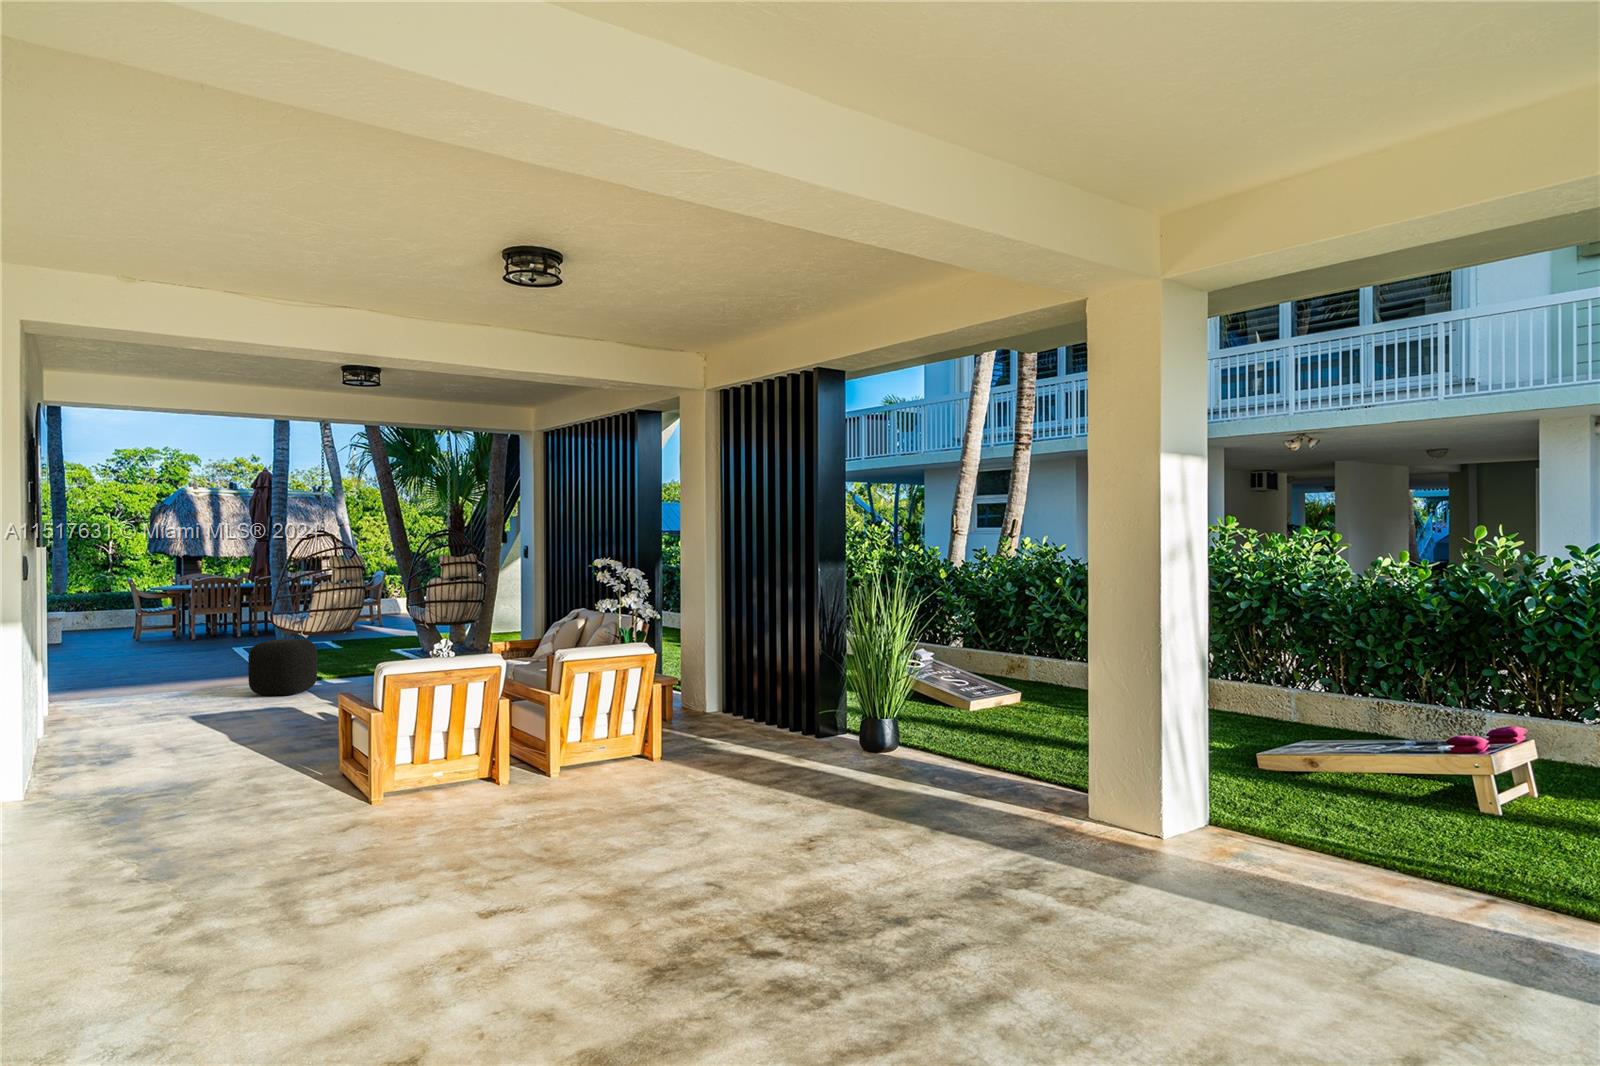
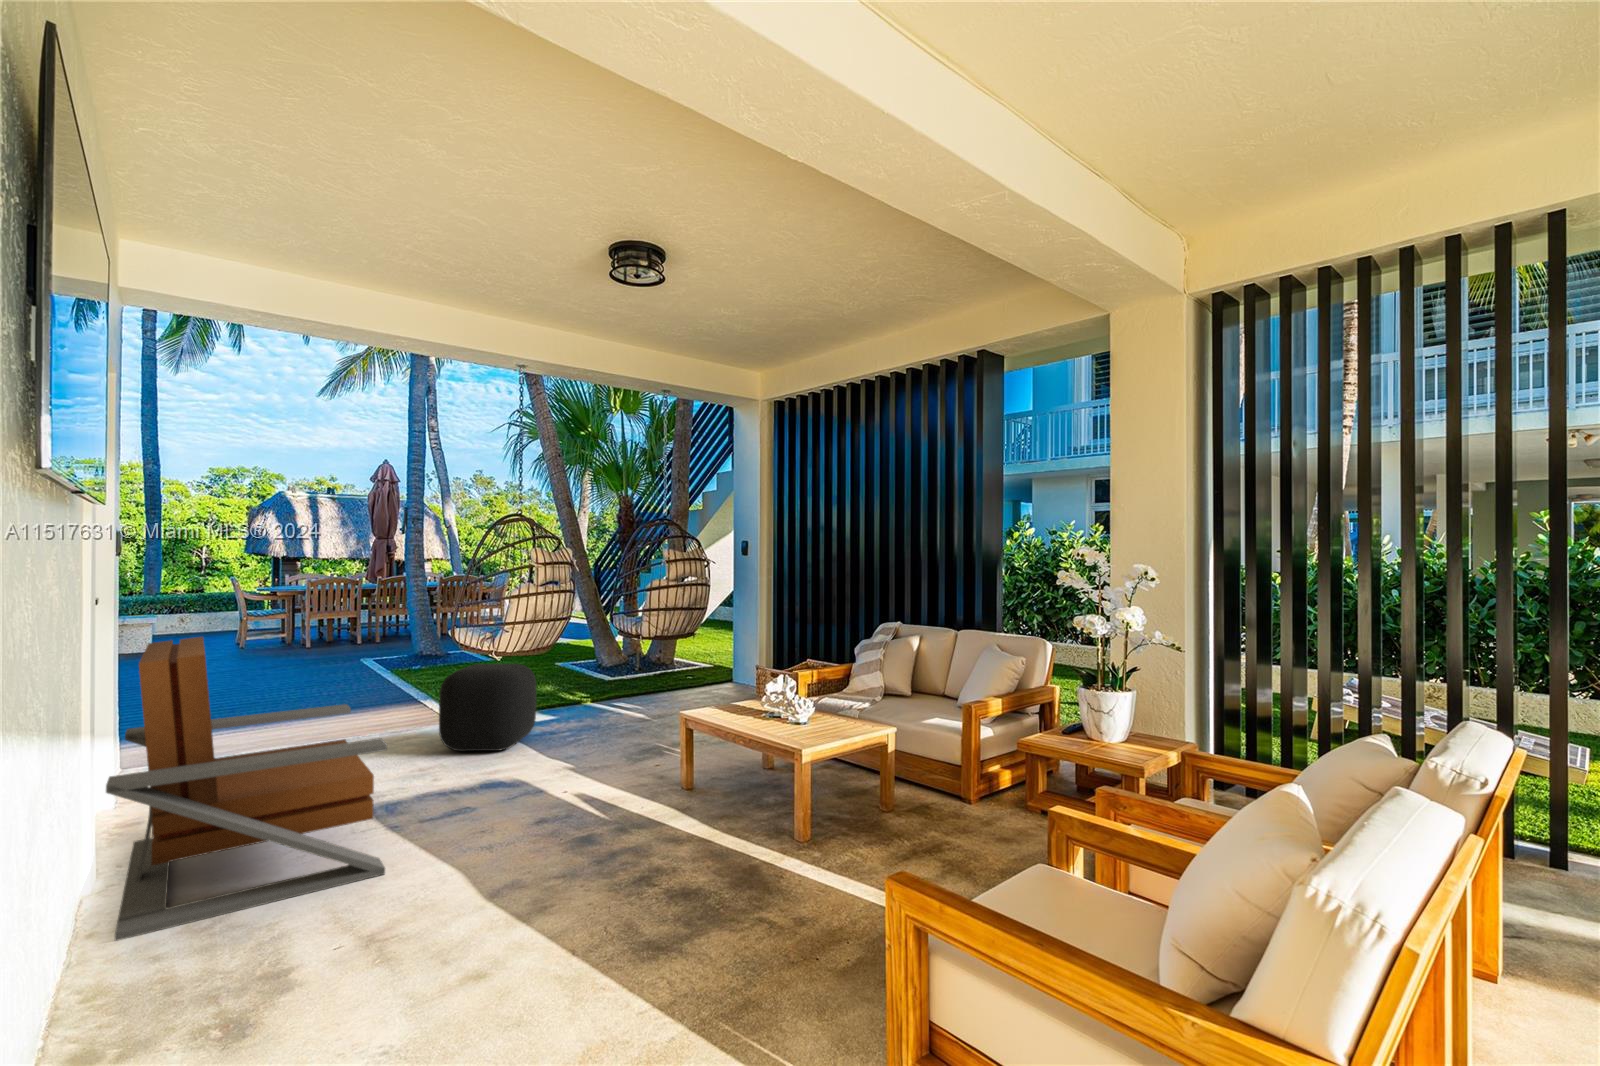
lounge chair: none [59,616,187,746] -> present [106,637,387,941]

